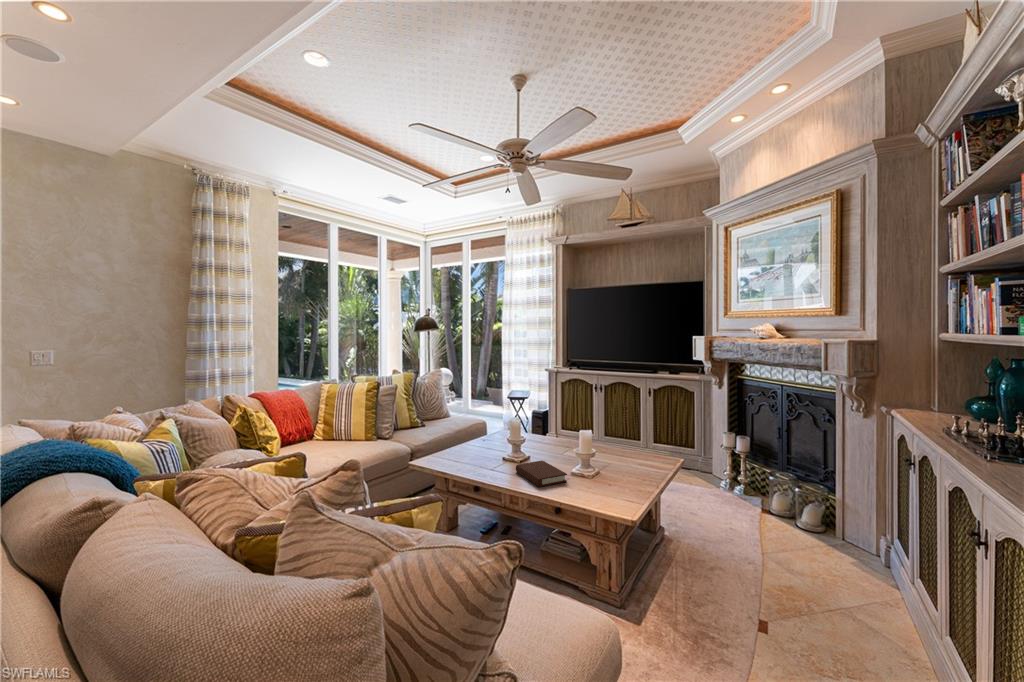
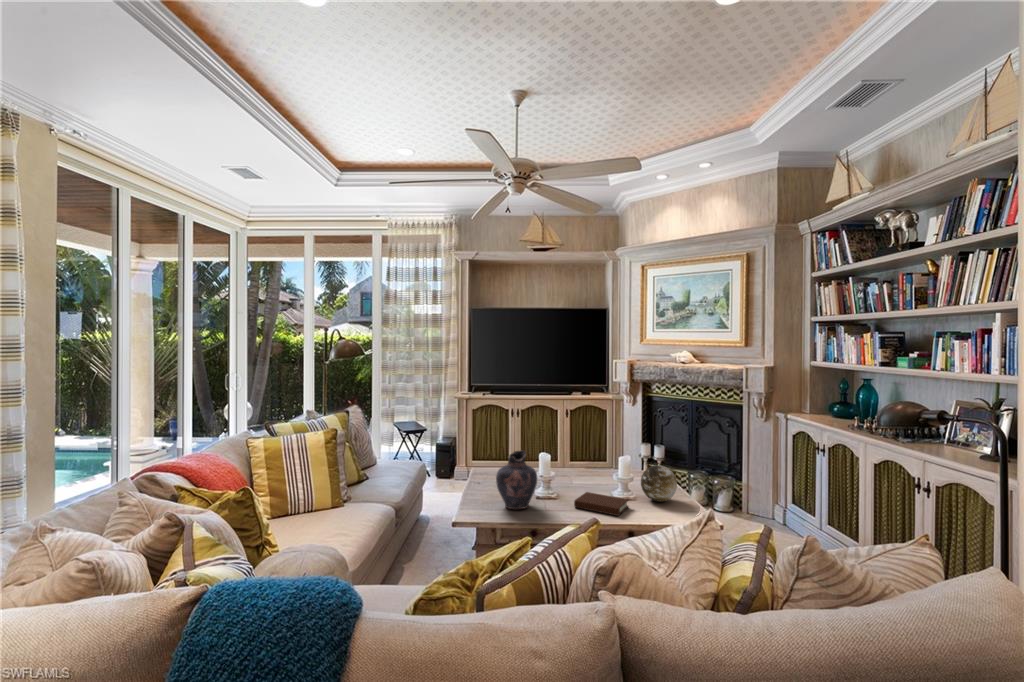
vase: none [452,411,491,464] -> present [496,450,537,509]
decorative orb: none [592,444,632,484] -> present [641,465,677,502]

